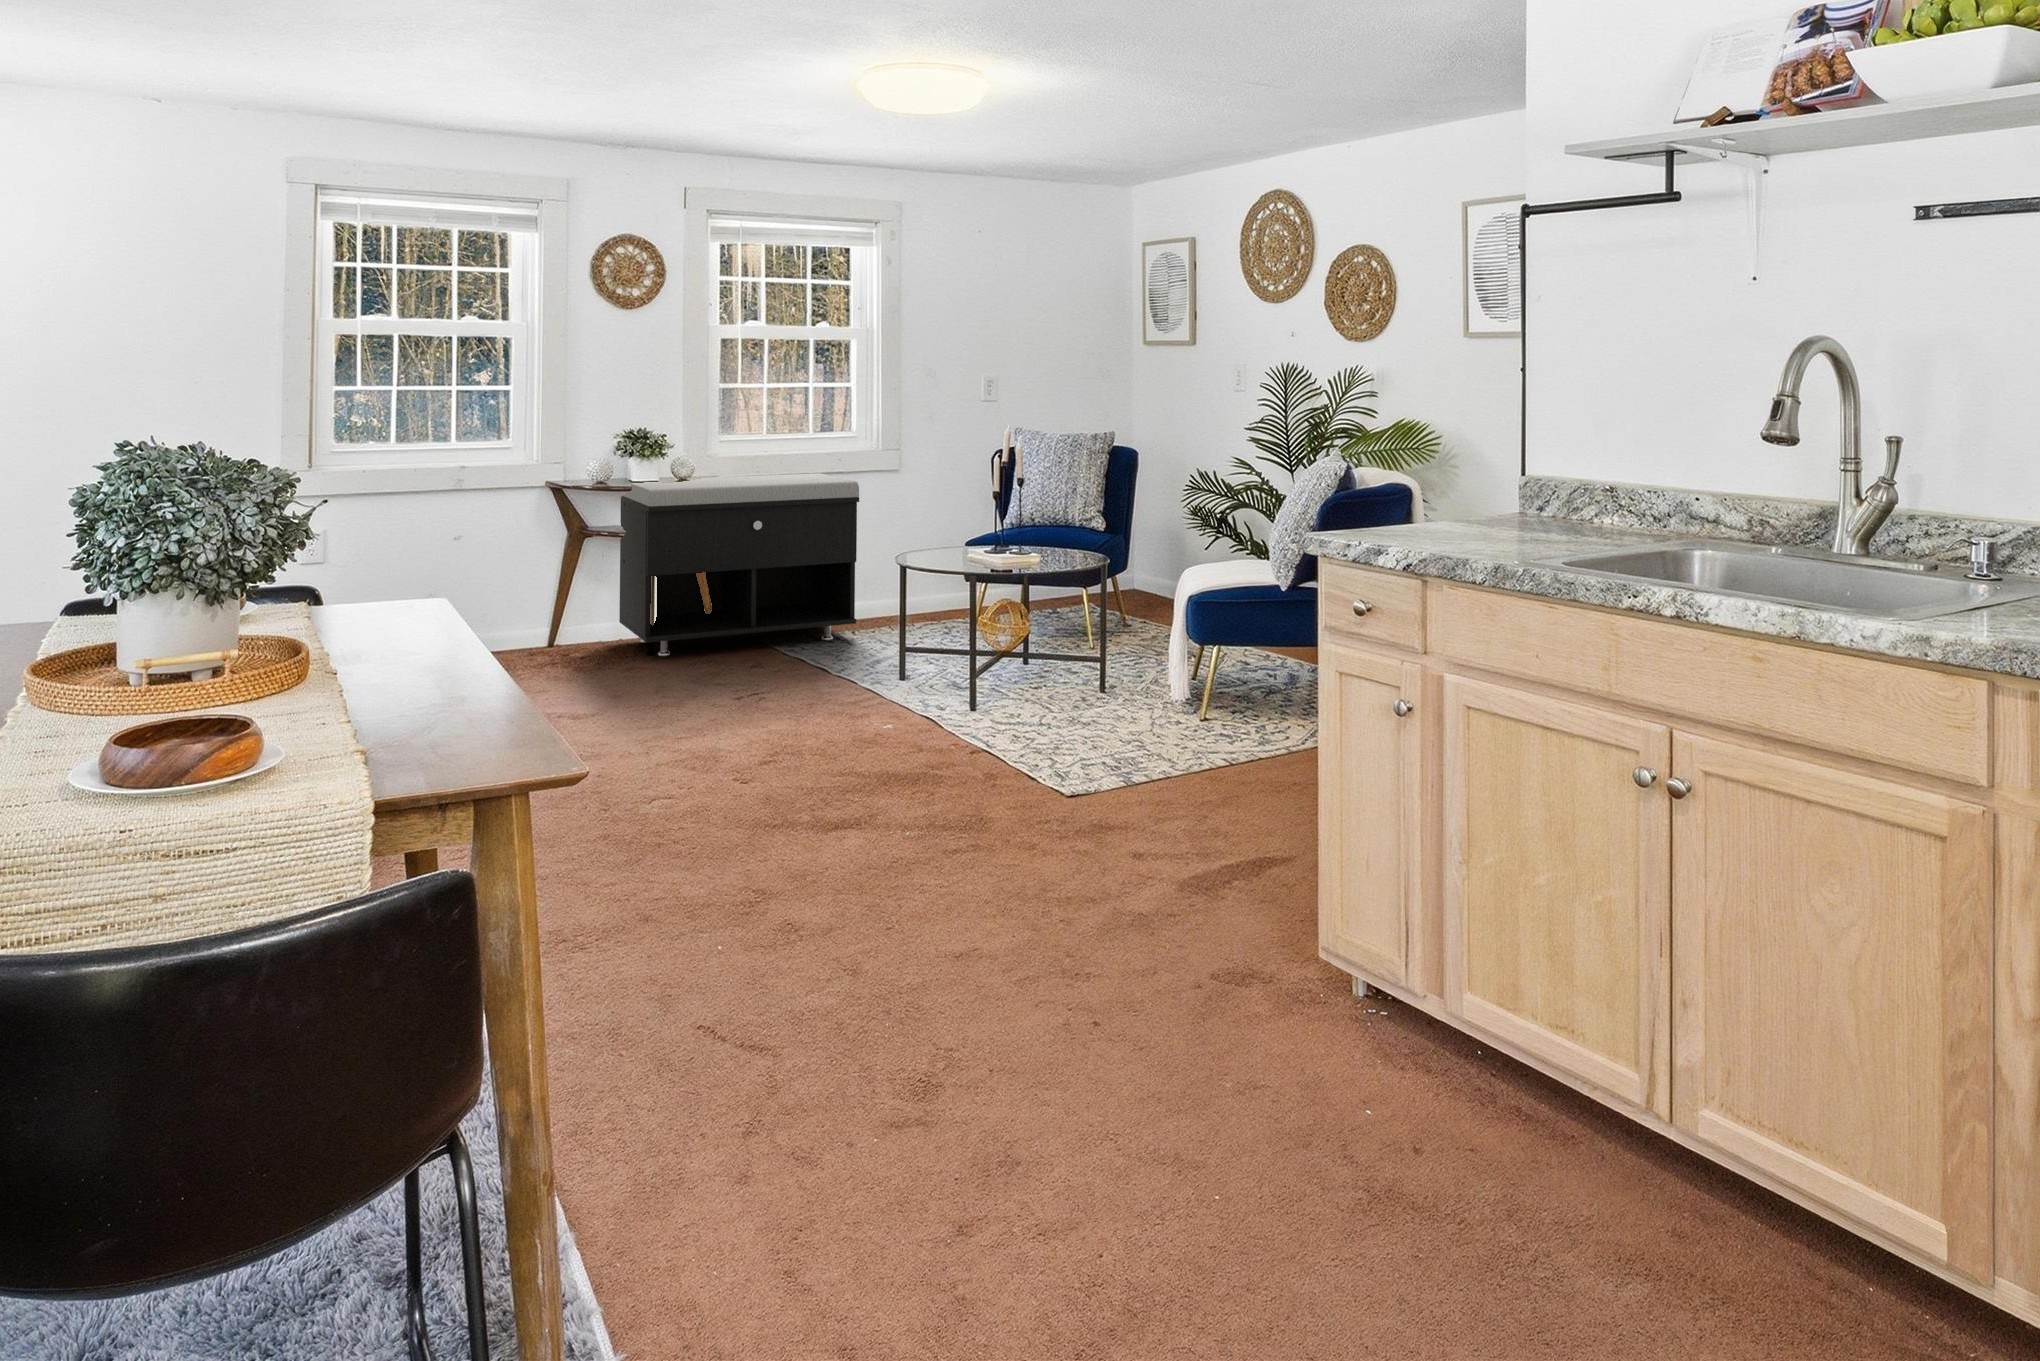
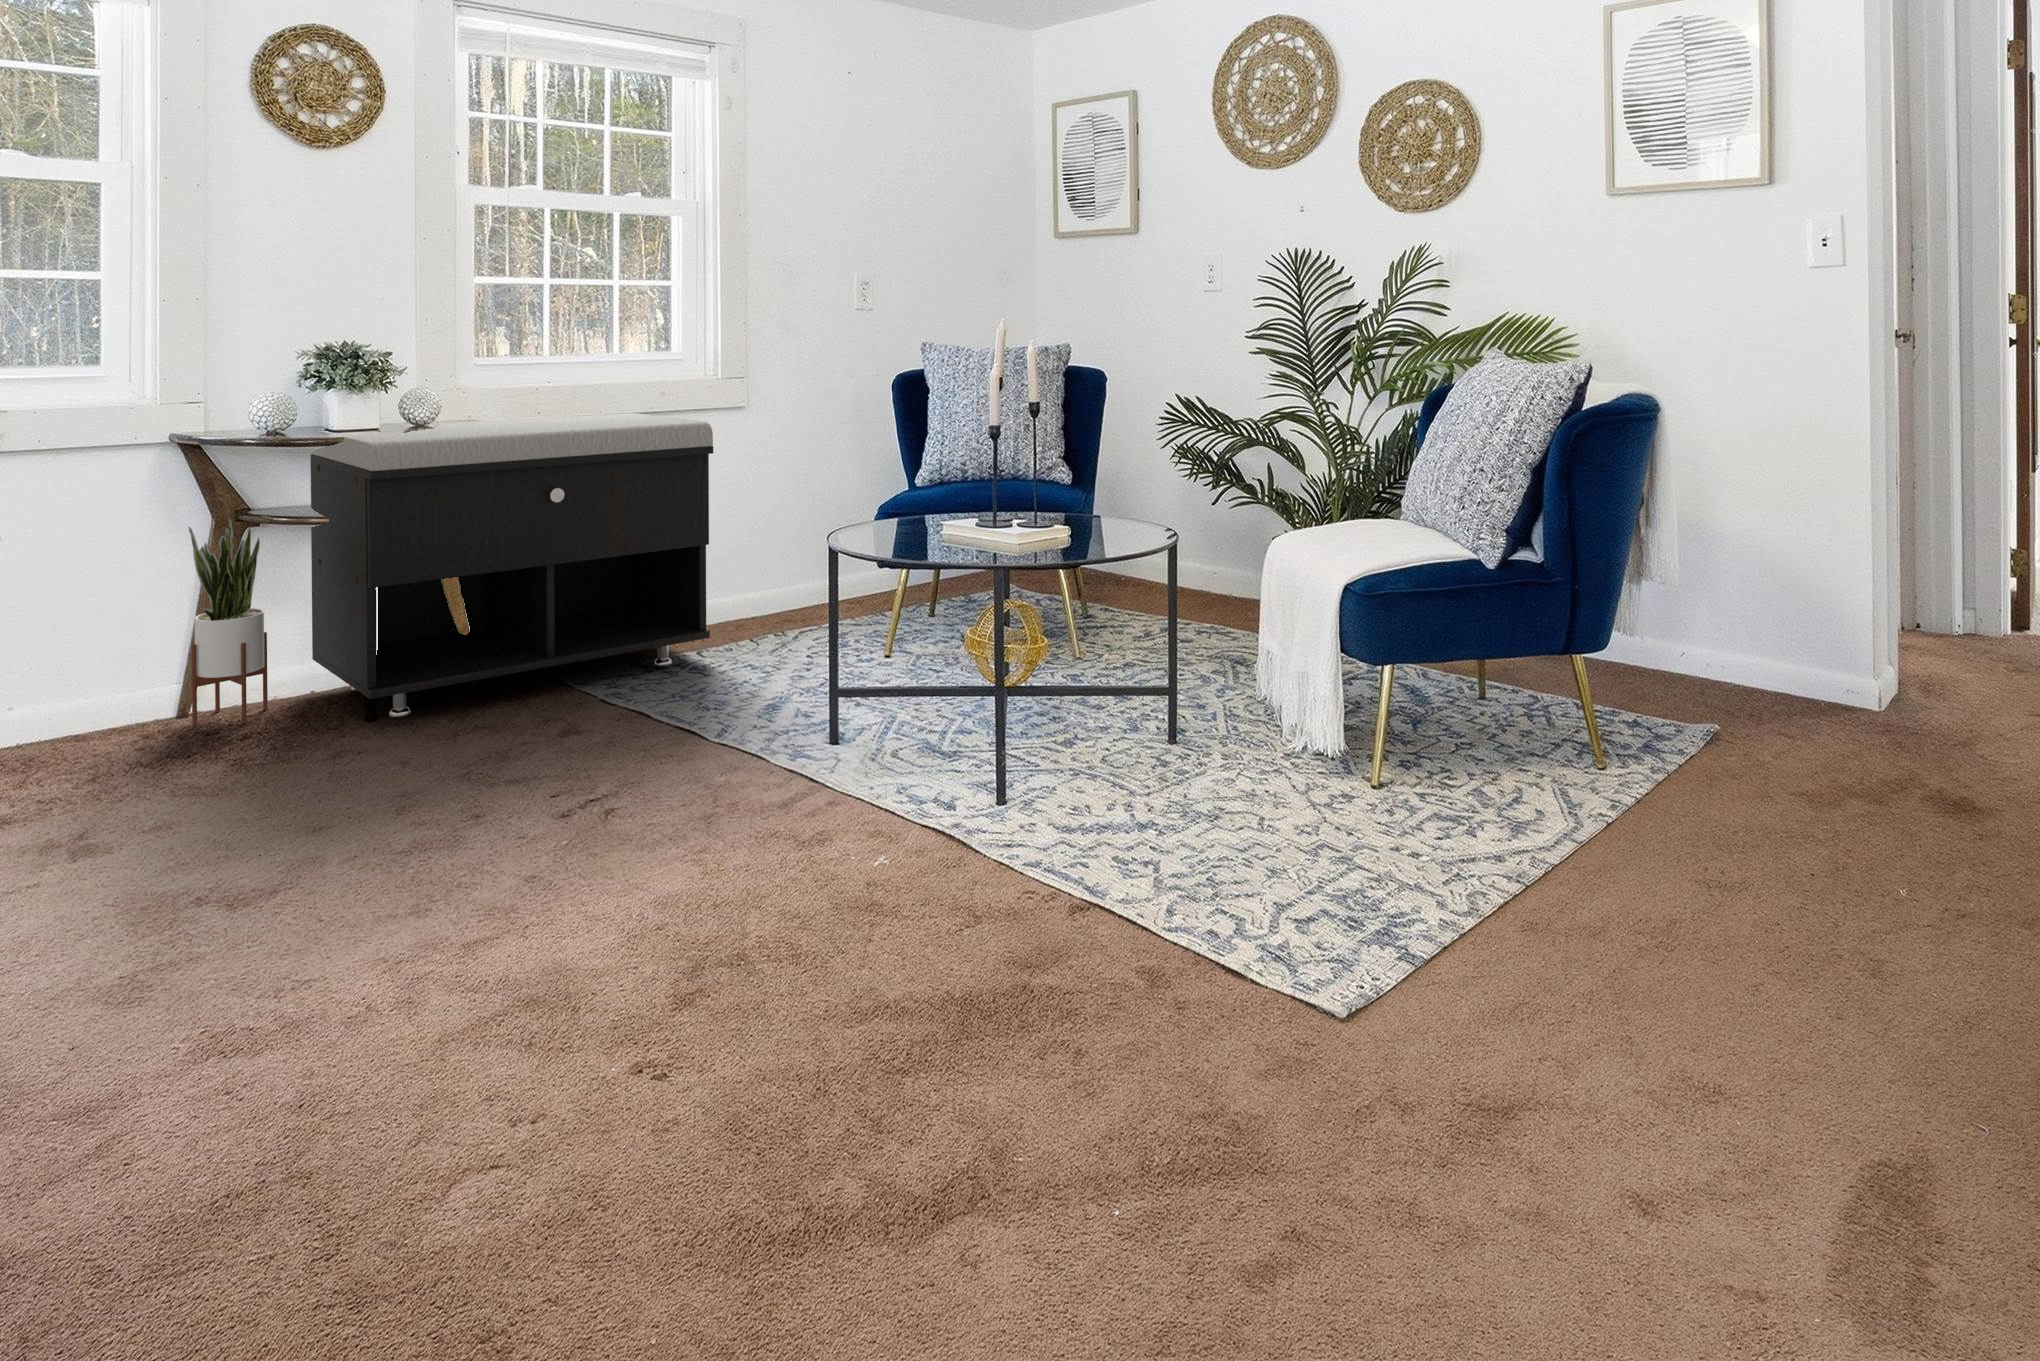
potted plant: none [552,533,594,655] -> present [188,519,268,725]

